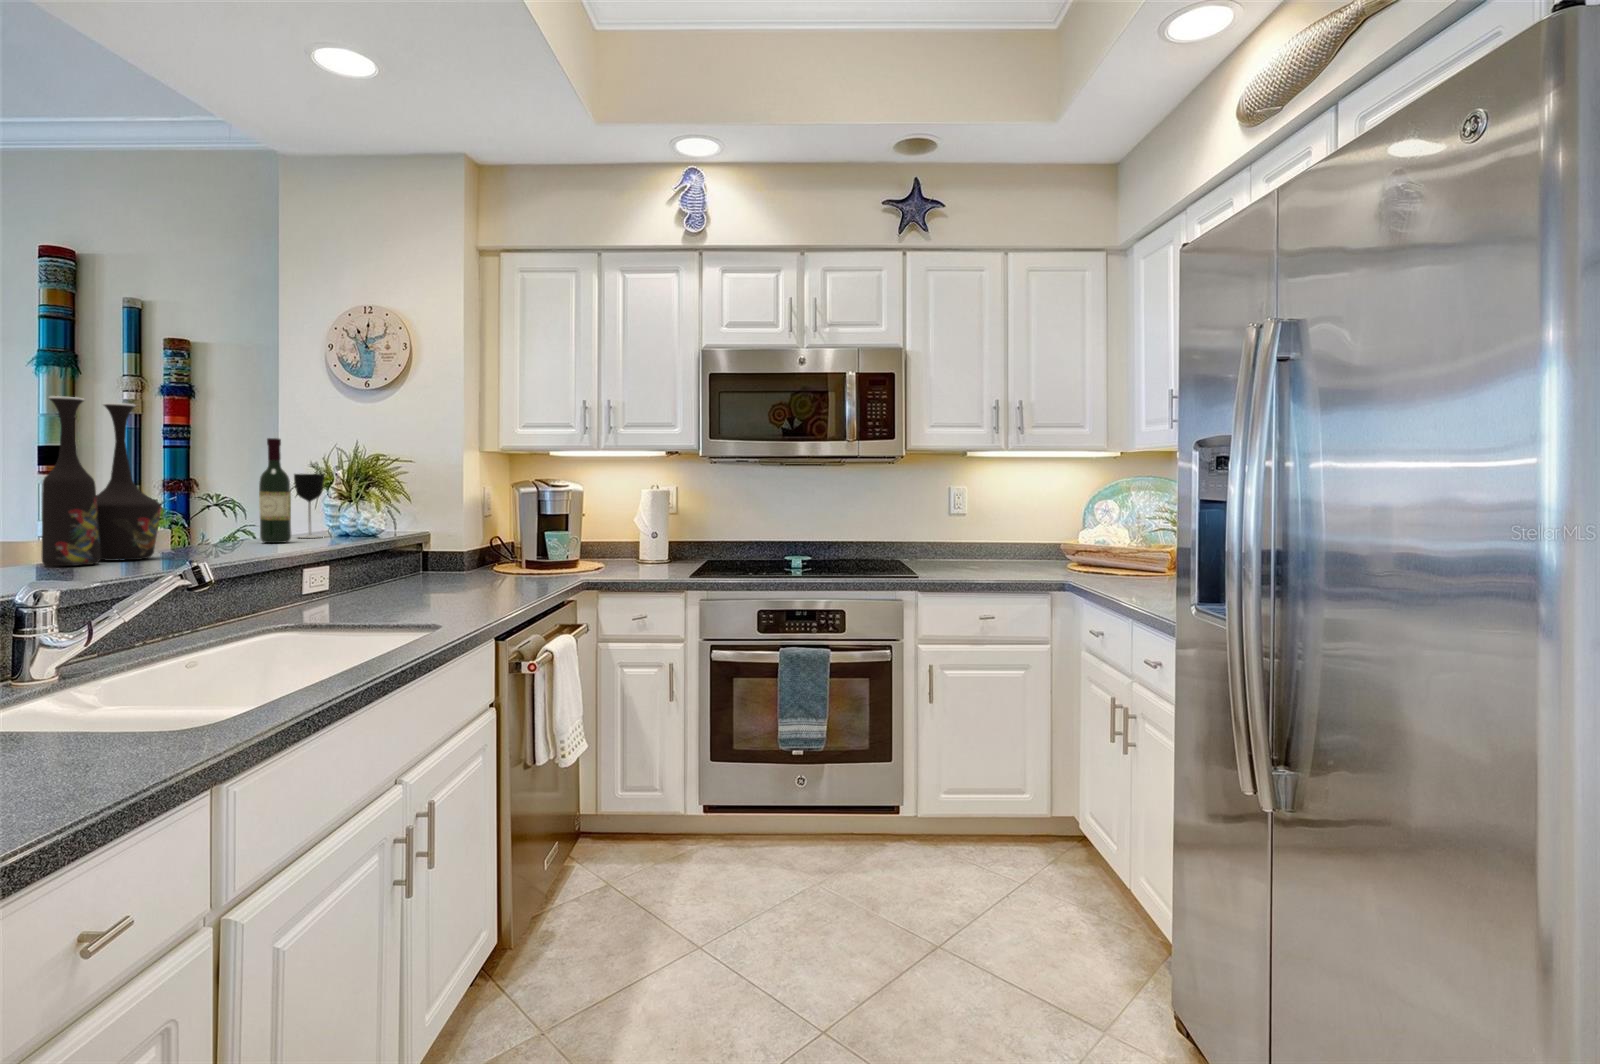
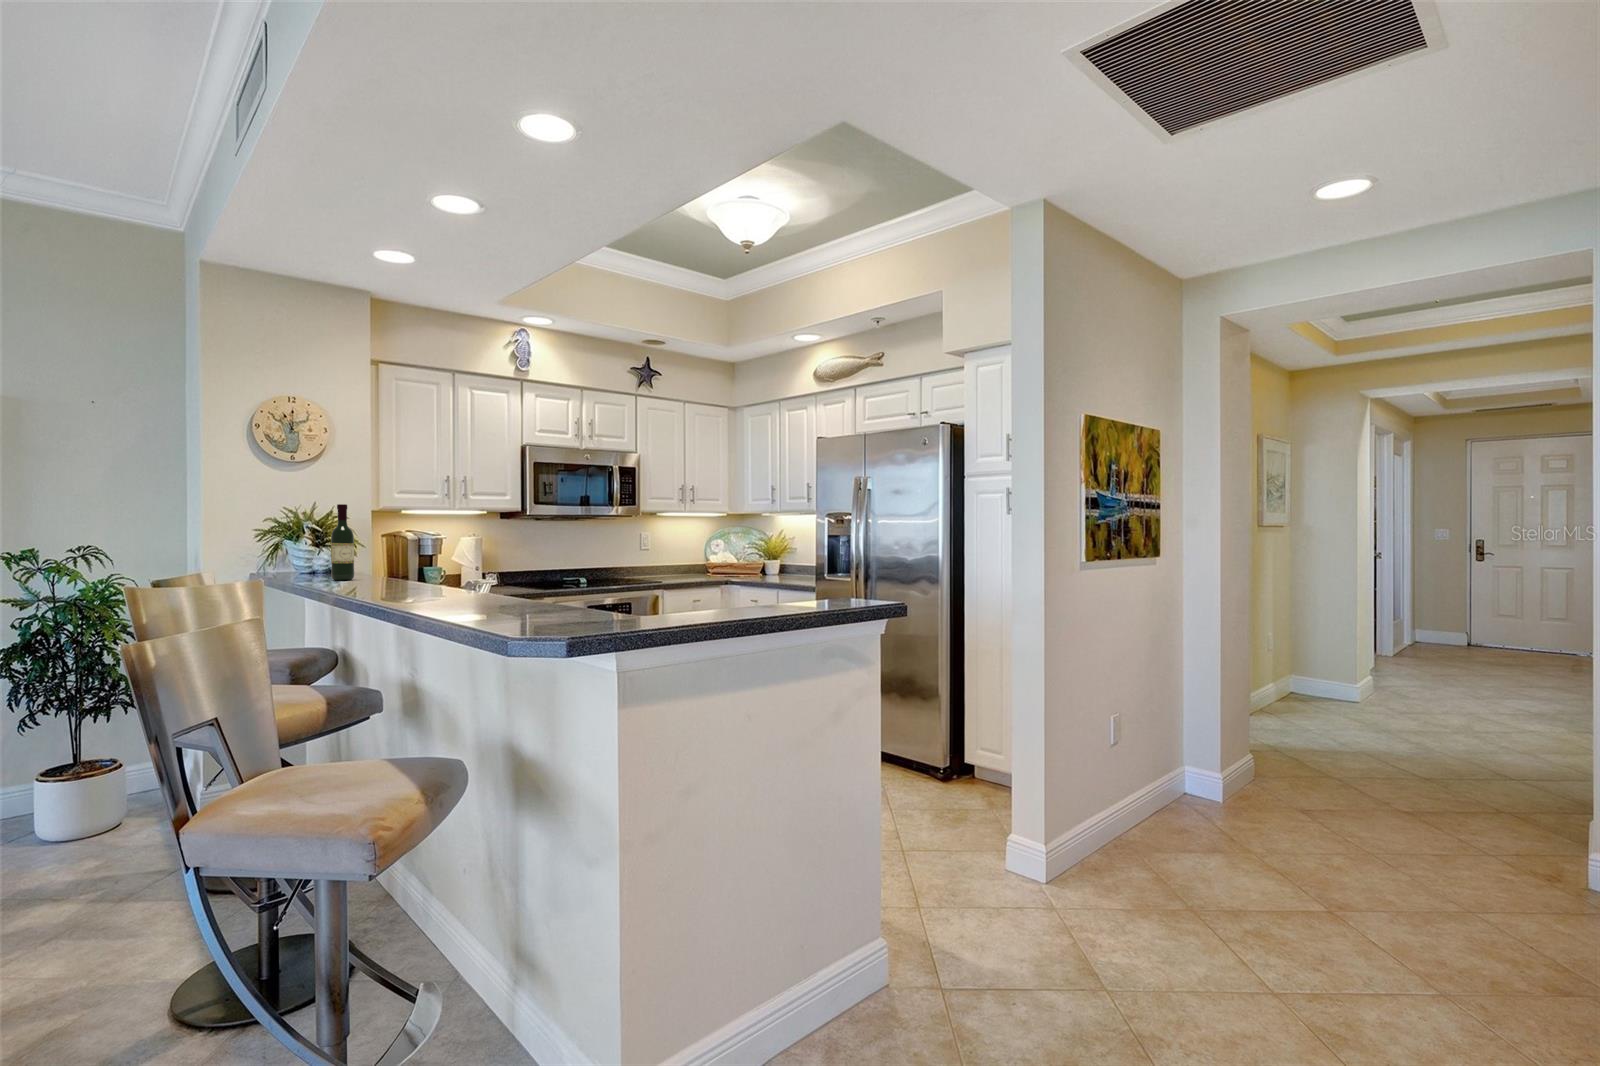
vase: present [42,396,162,566] -> none [366,484,420,591]
wine glass: present [294,474,324,538] -> none [303,530,326,578]

